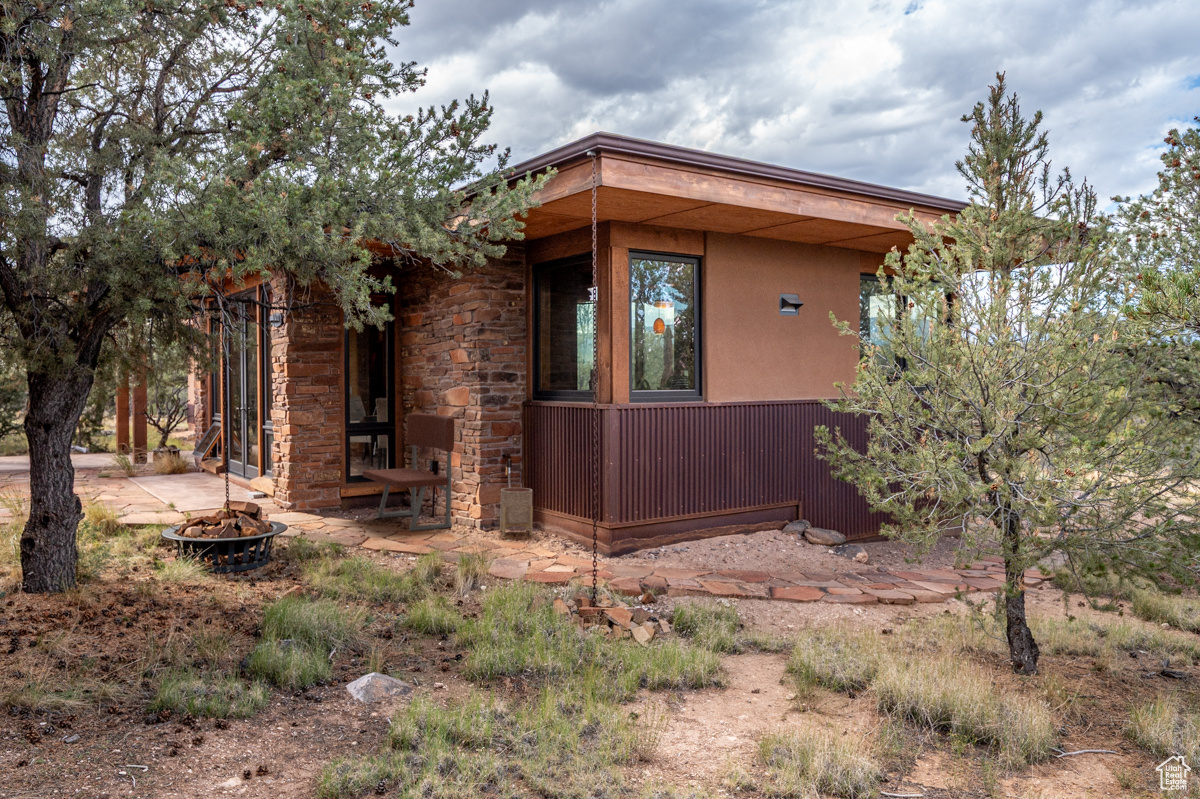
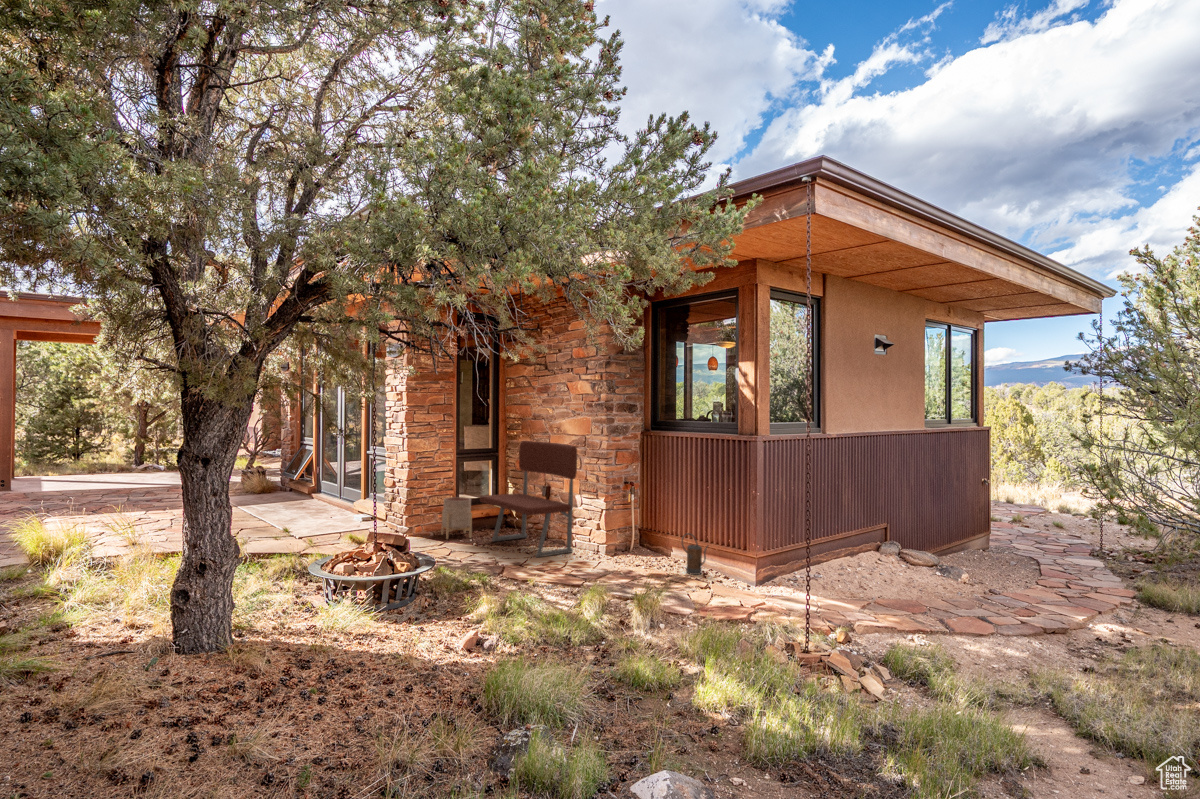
planter: present [500,488,533,536] -> present [441,497,472,539]
watering can: none [549,505,570,546] -> present [681,533,708,575]

